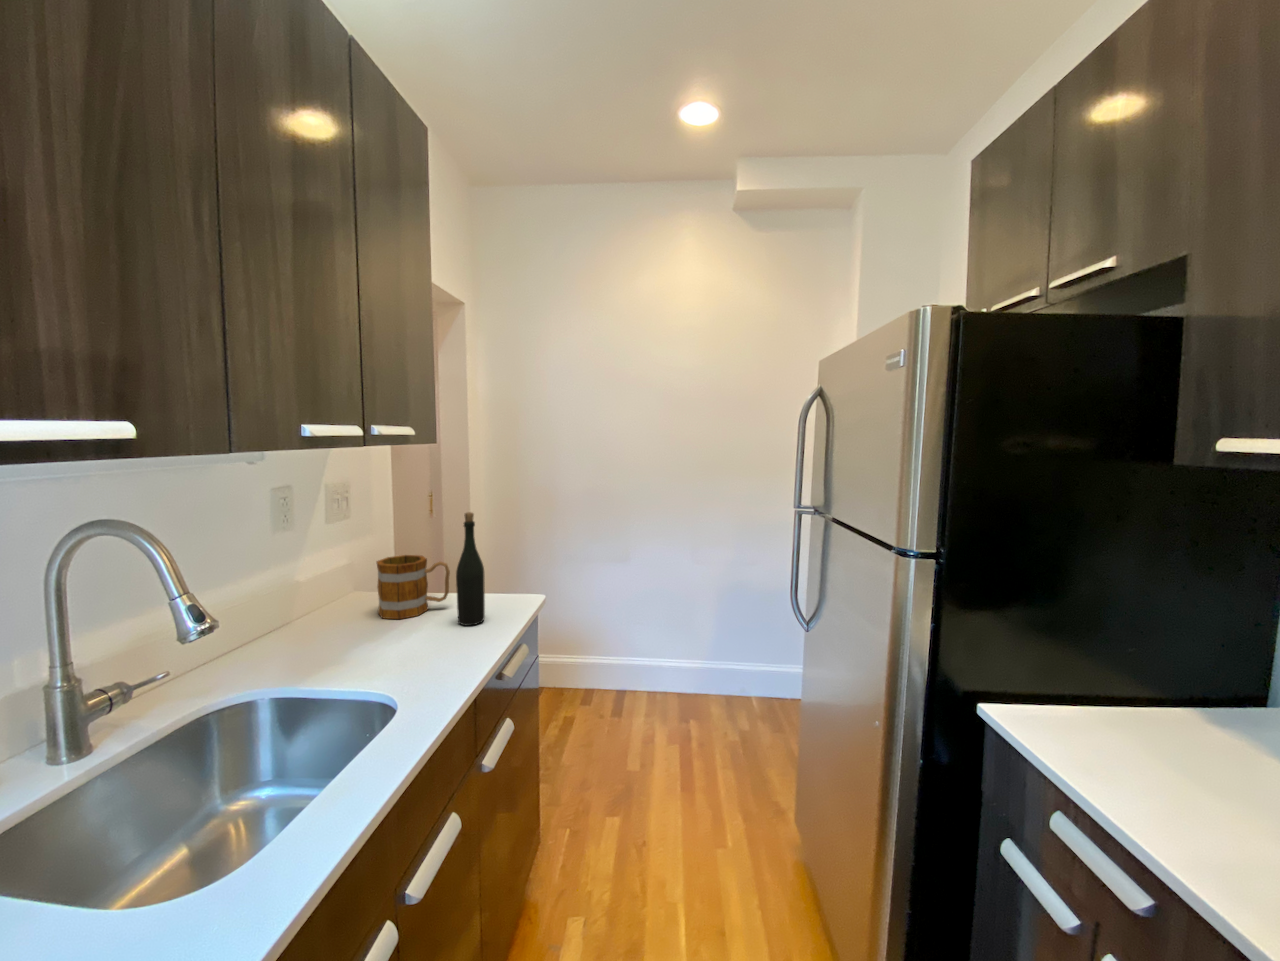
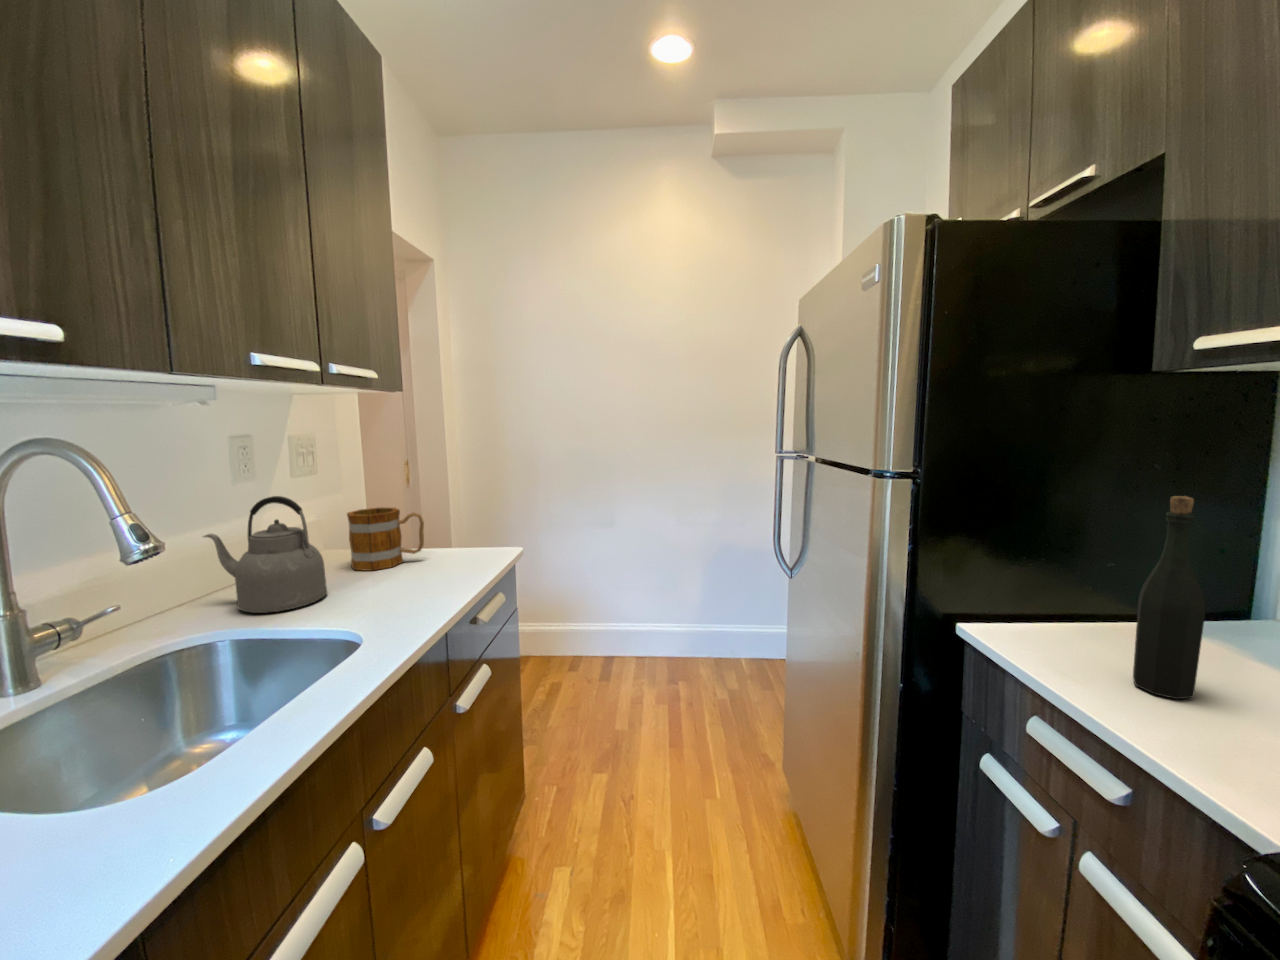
bottle: present [456,512,485,625] -> present [1133,496,1205,699]
kettle: none [241,552,358,668] -> present [203,496,327,613]

